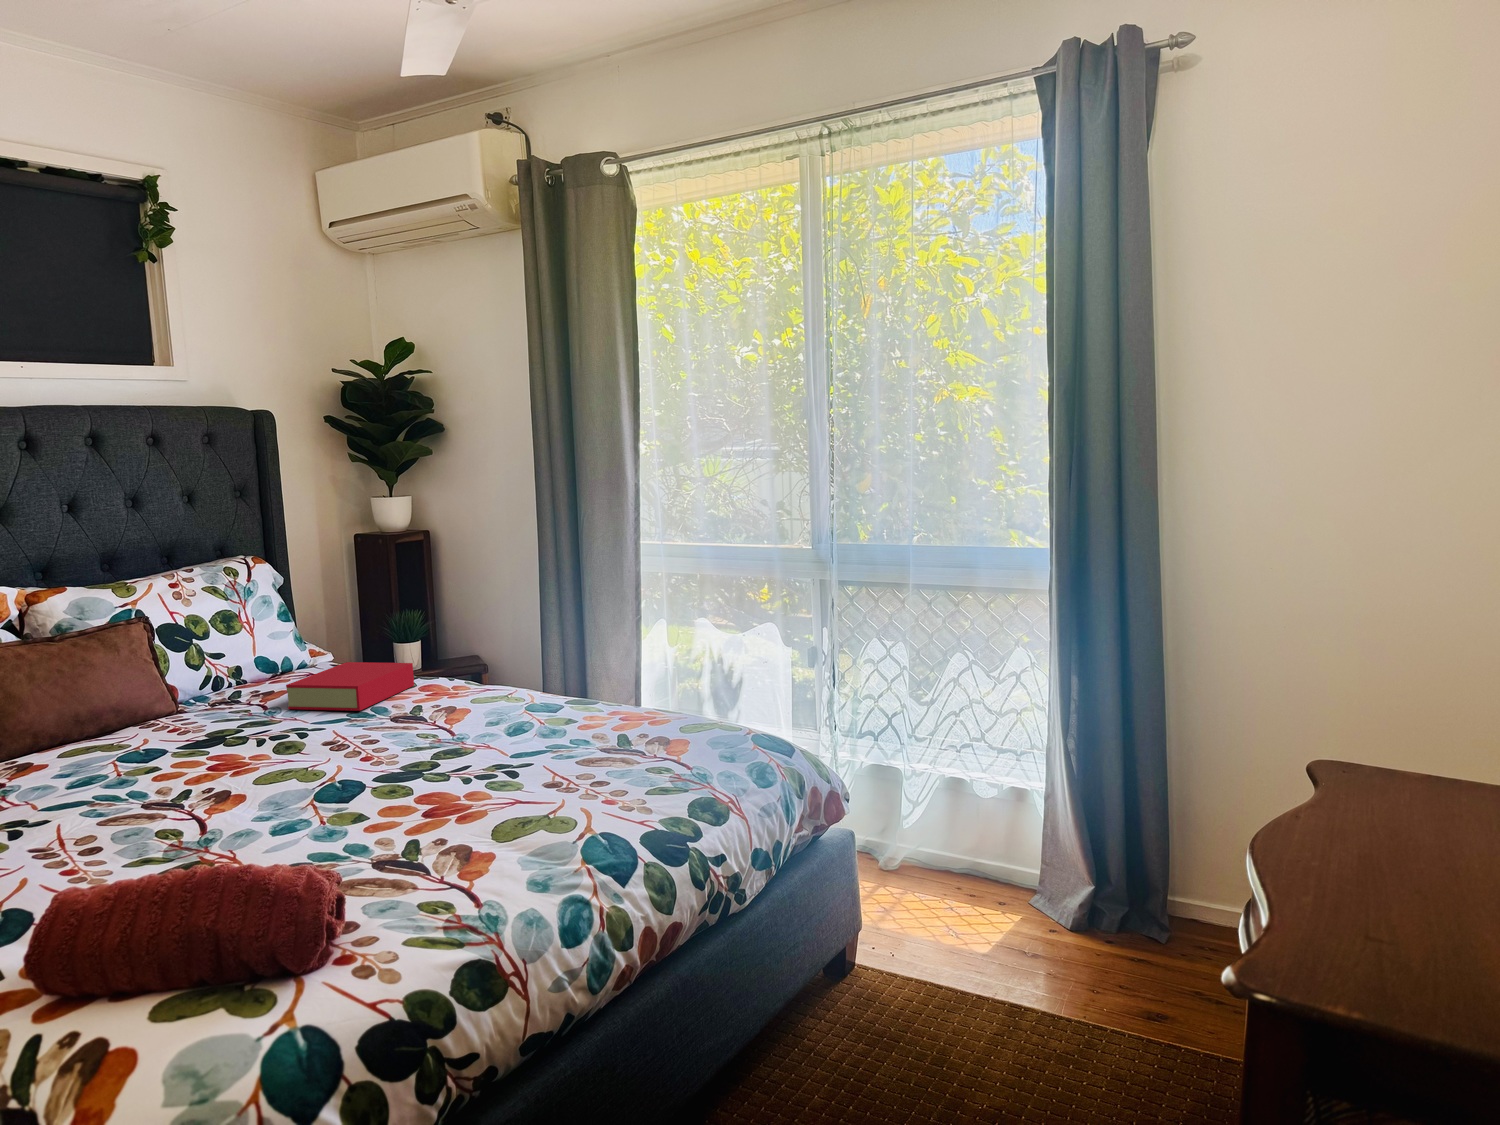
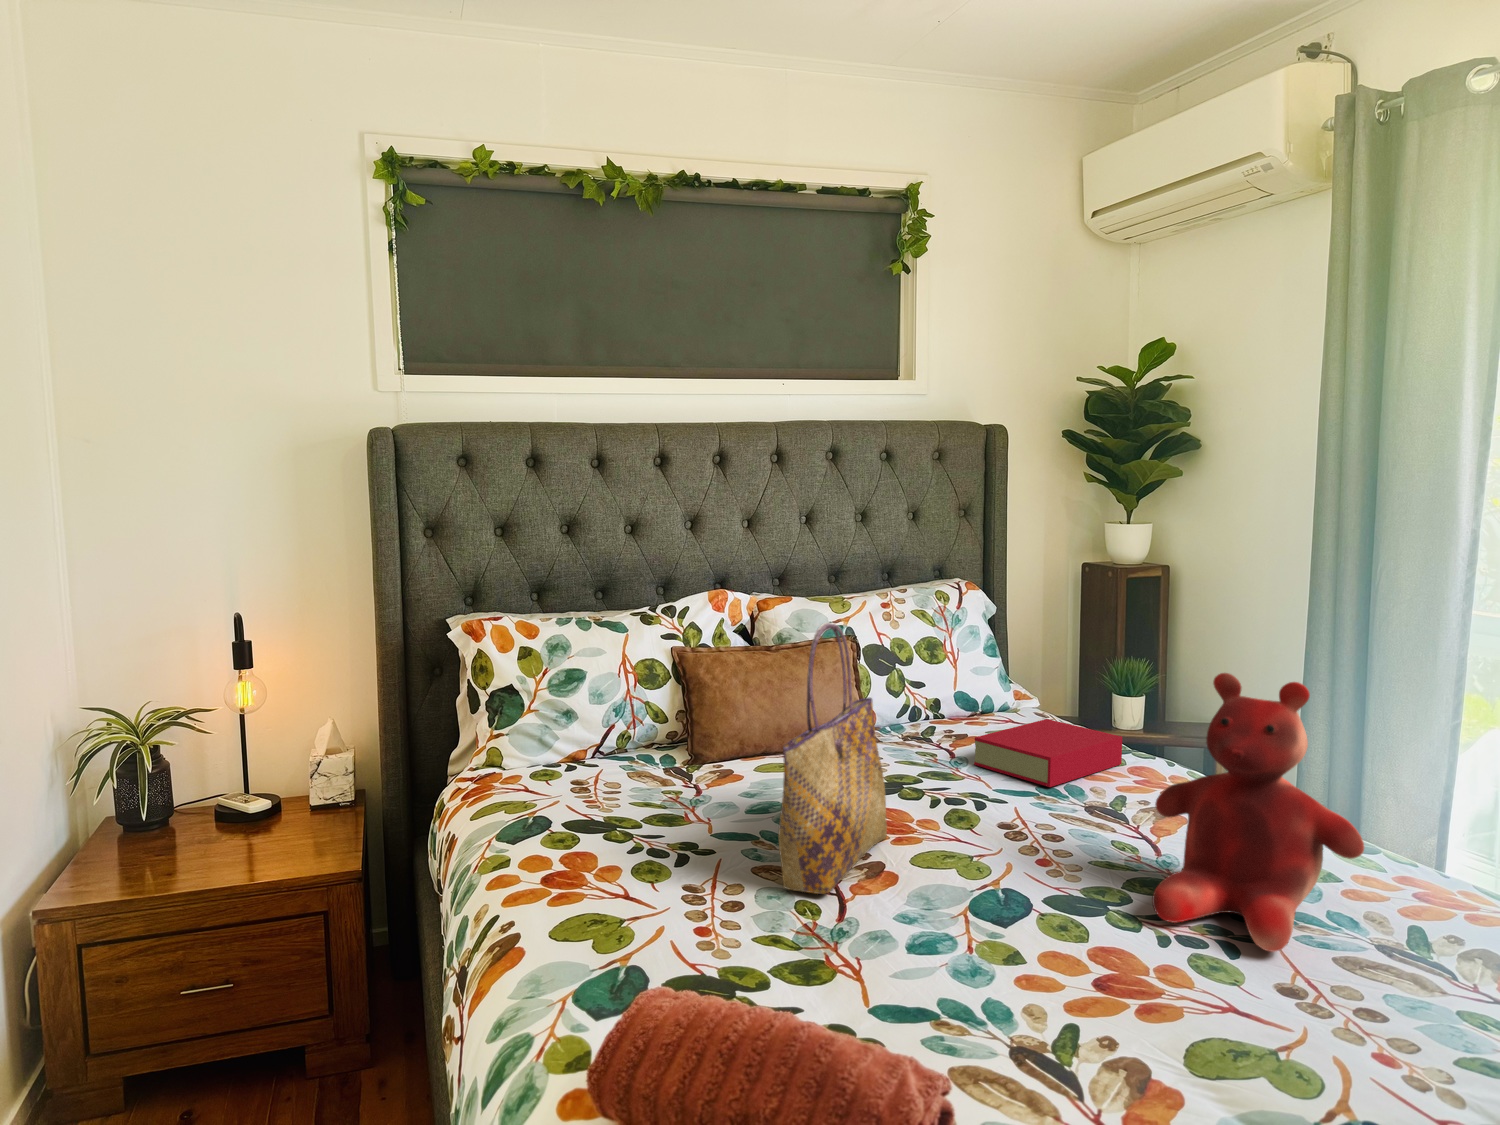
teddy bear: none [448,584,587,769] -> present [1152,673,1364,952]
tote bag: none [122,586,223,829] -> present [778,623,887,894]

